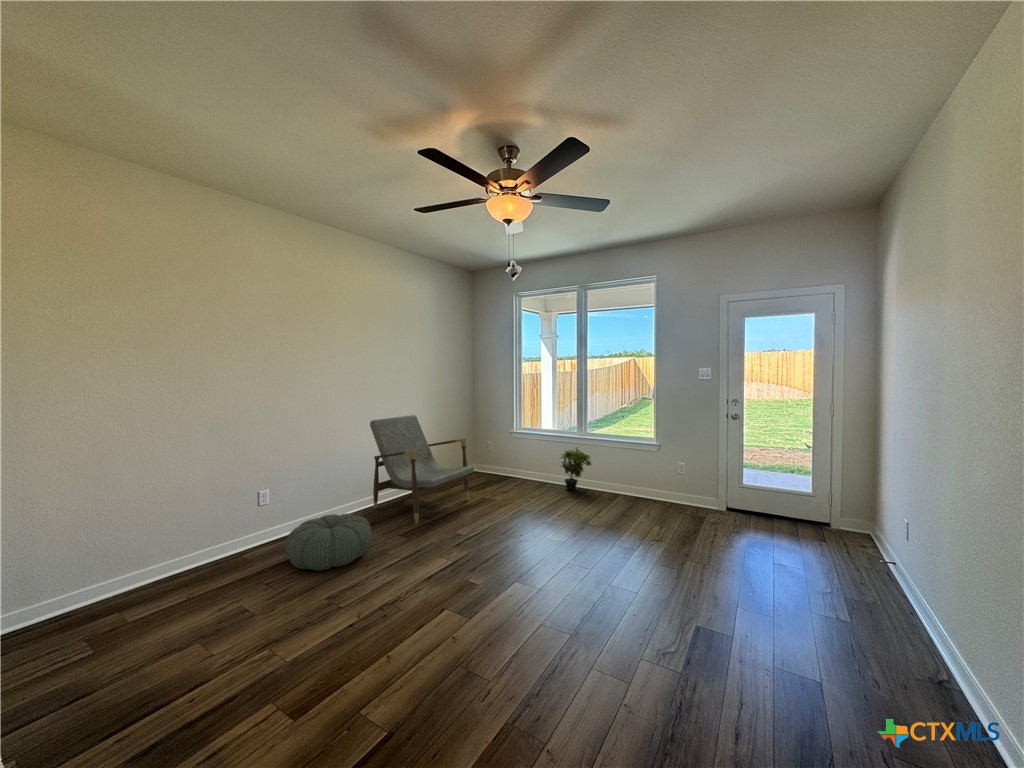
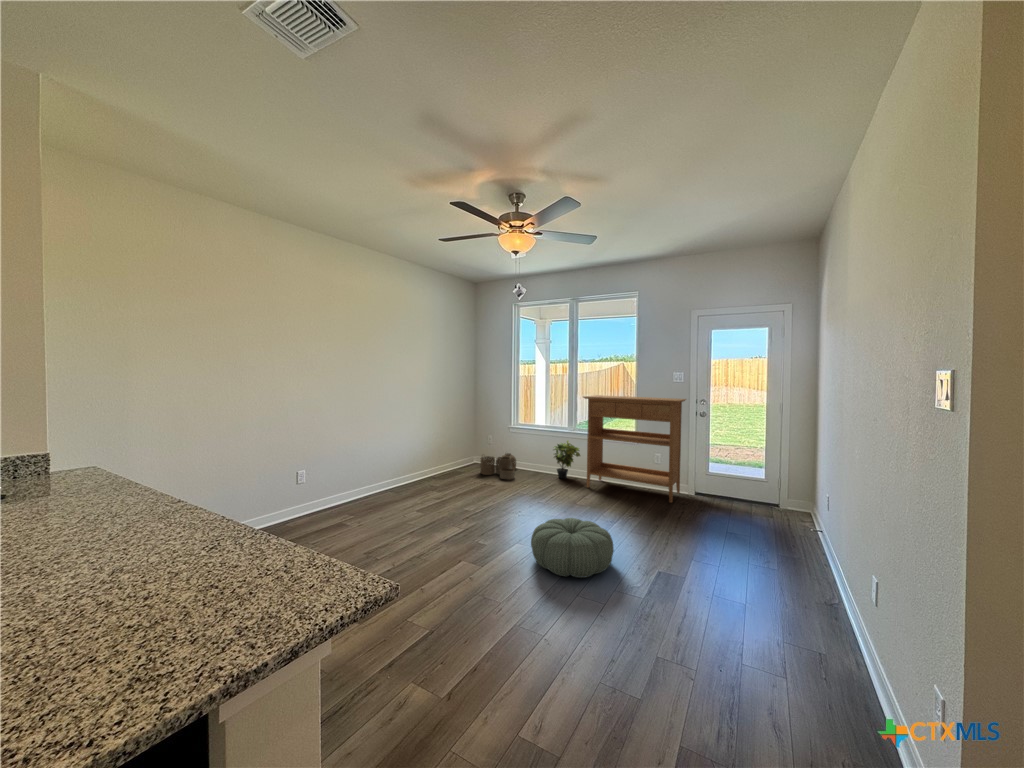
console table: none [593,395,715,522] -> present [583,395,686,503]
armchair: present [370,415,474,524] -> none [388,410,478,502]
woven basket: none [479,460,519,492] -> present [480,453,516,479]
pouf: present [285,514,372,570] -> present [531,518,614,578]

